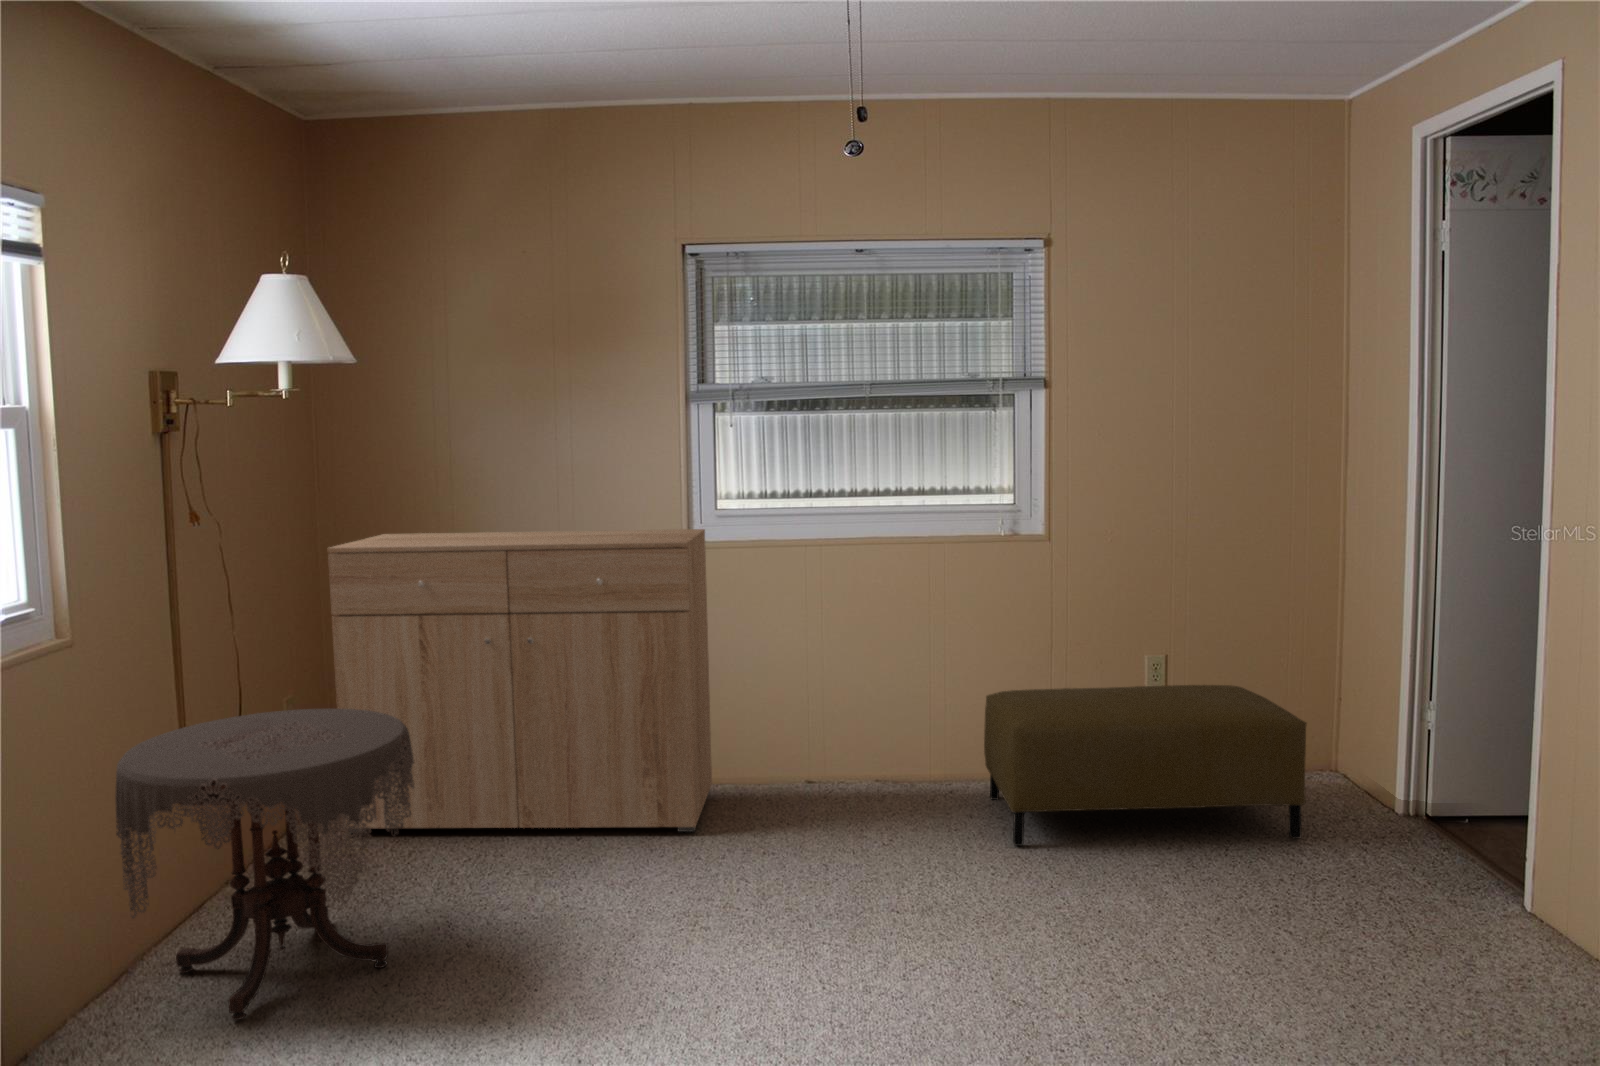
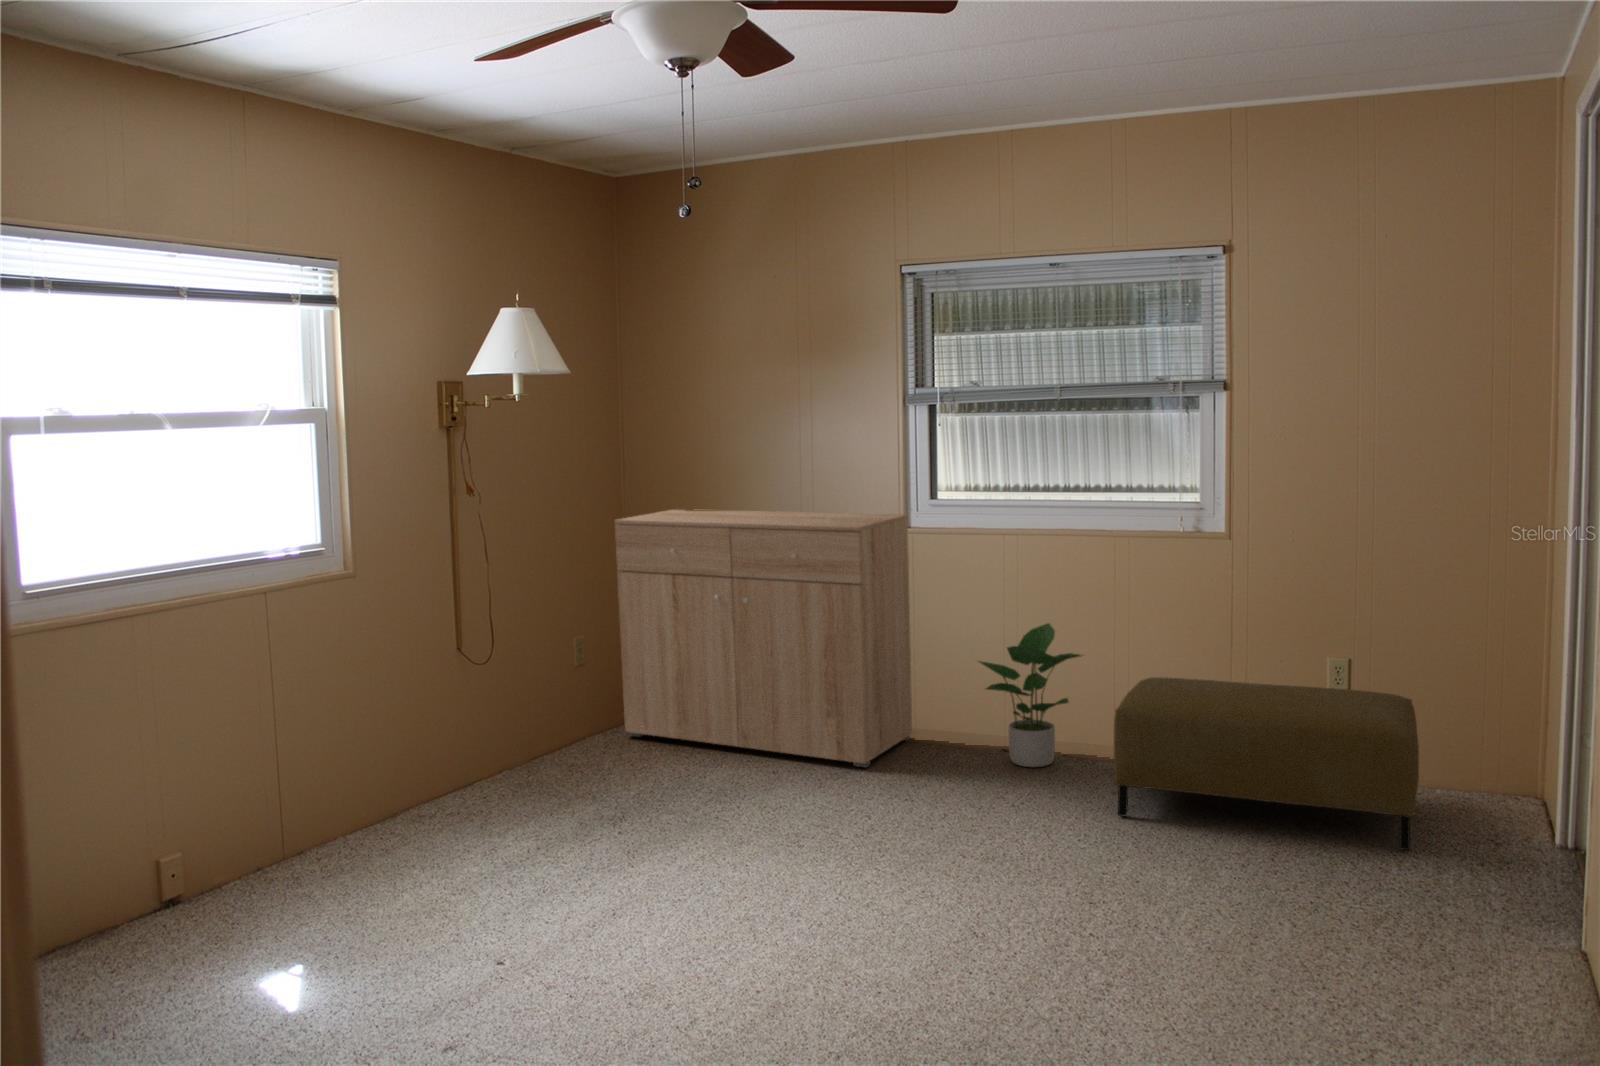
potted plant: none [801,642,916,805] -> present [979,623,1081,767]
side table: present [115,708,414,1020] -> none [425,637,622,838]

